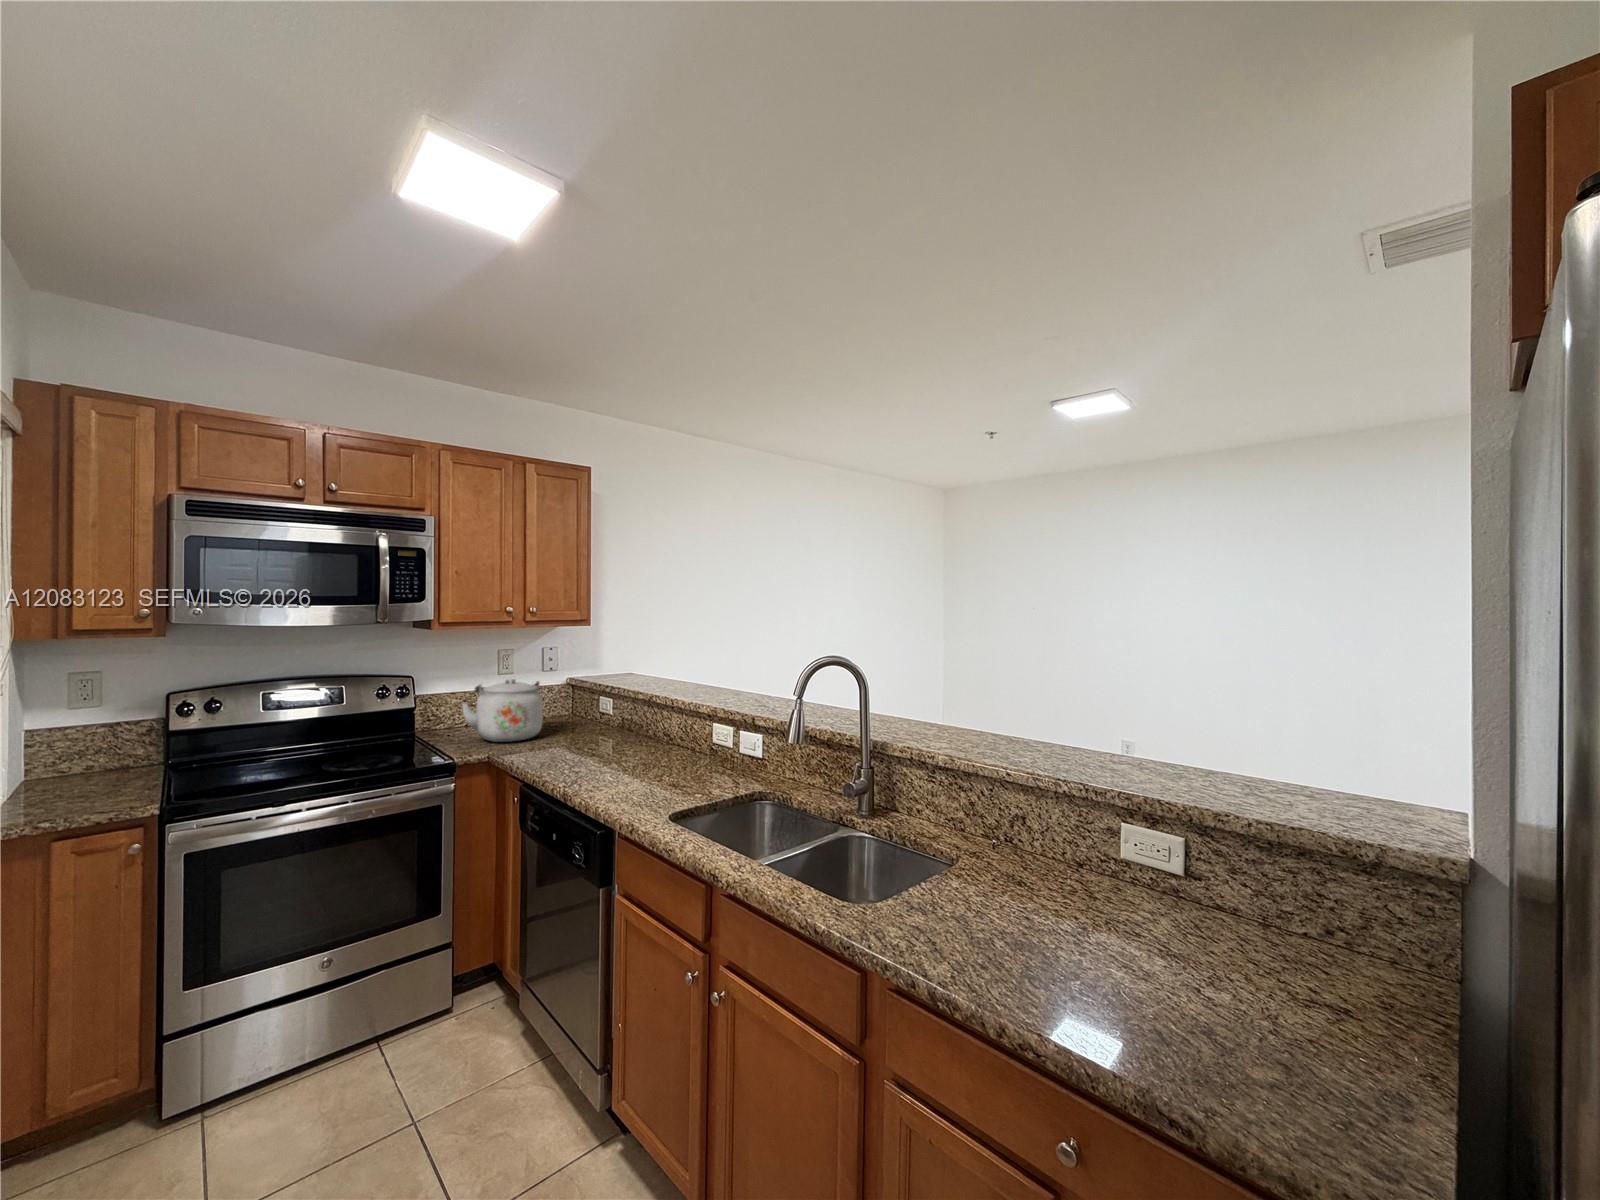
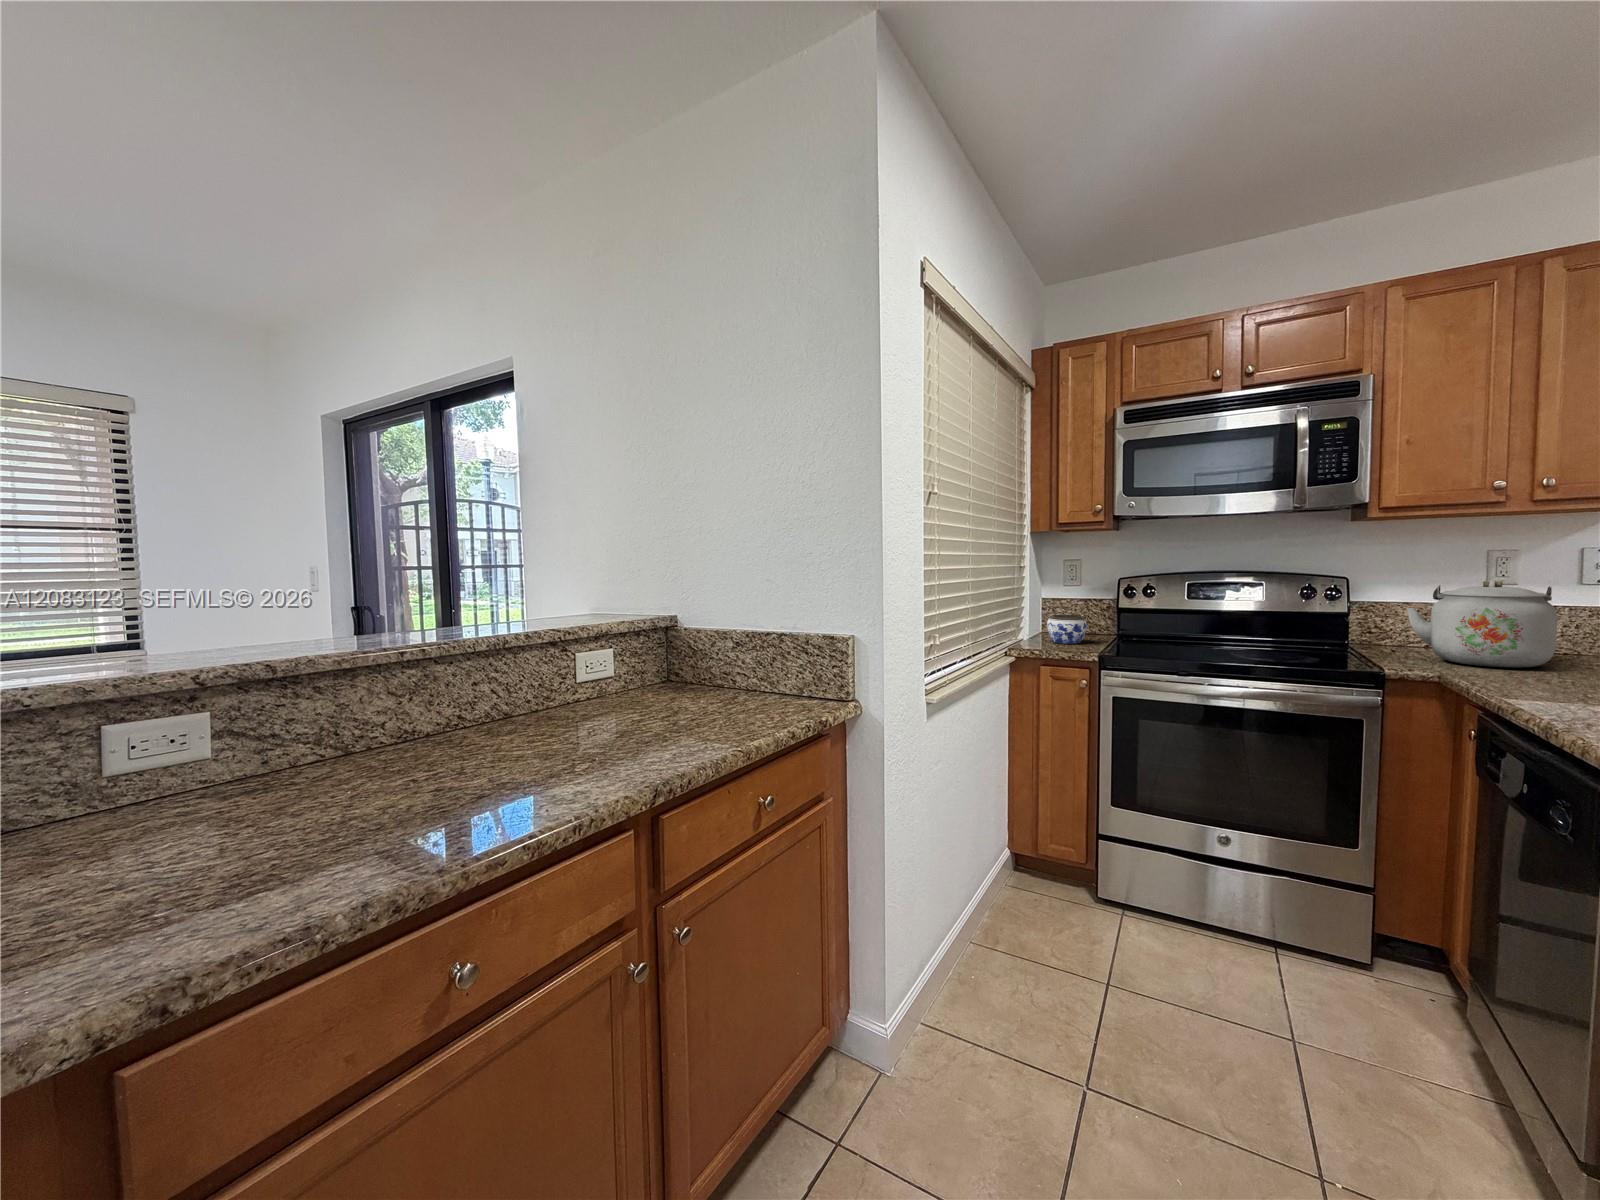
jar: none [50,752,124,798] -> present [1047,615,1087,644]

